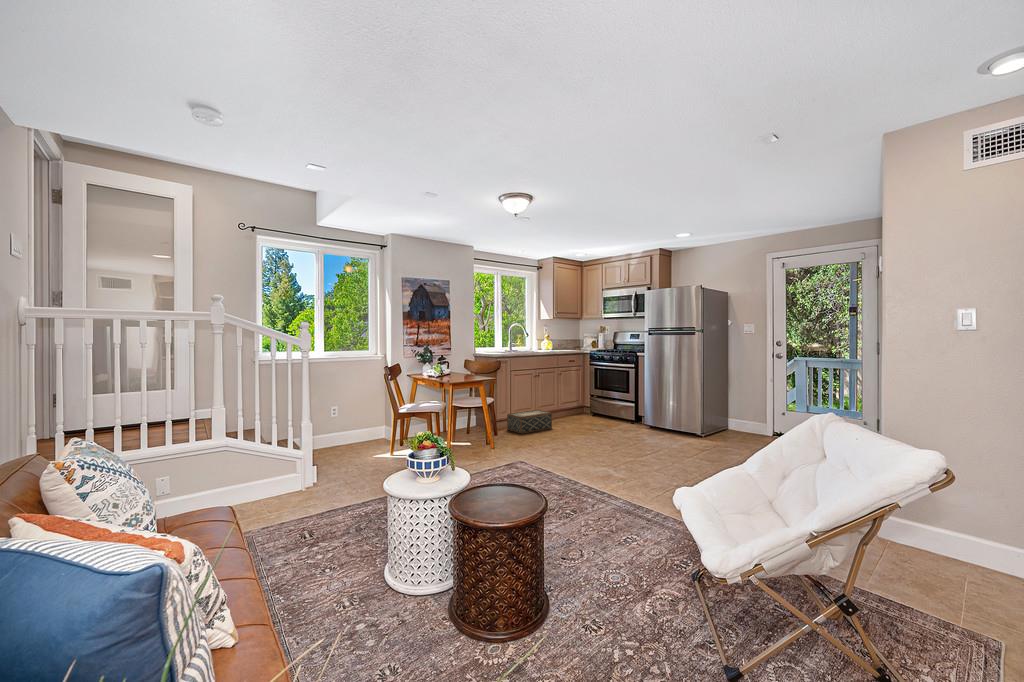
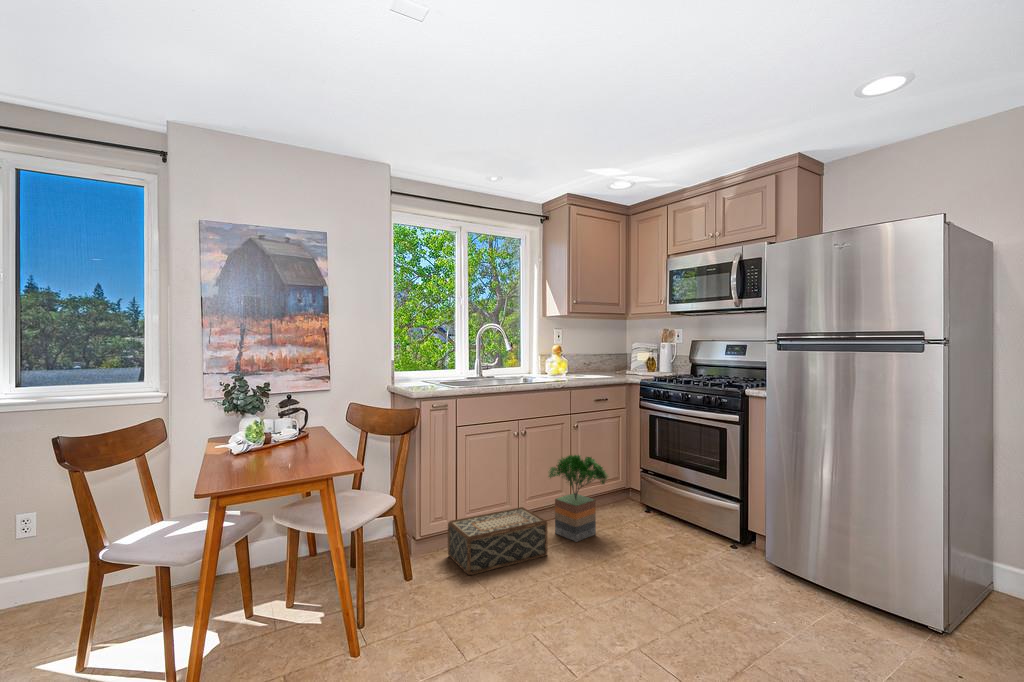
potted tree: none [548,386,578,425] -> present [549,455,608,542]

